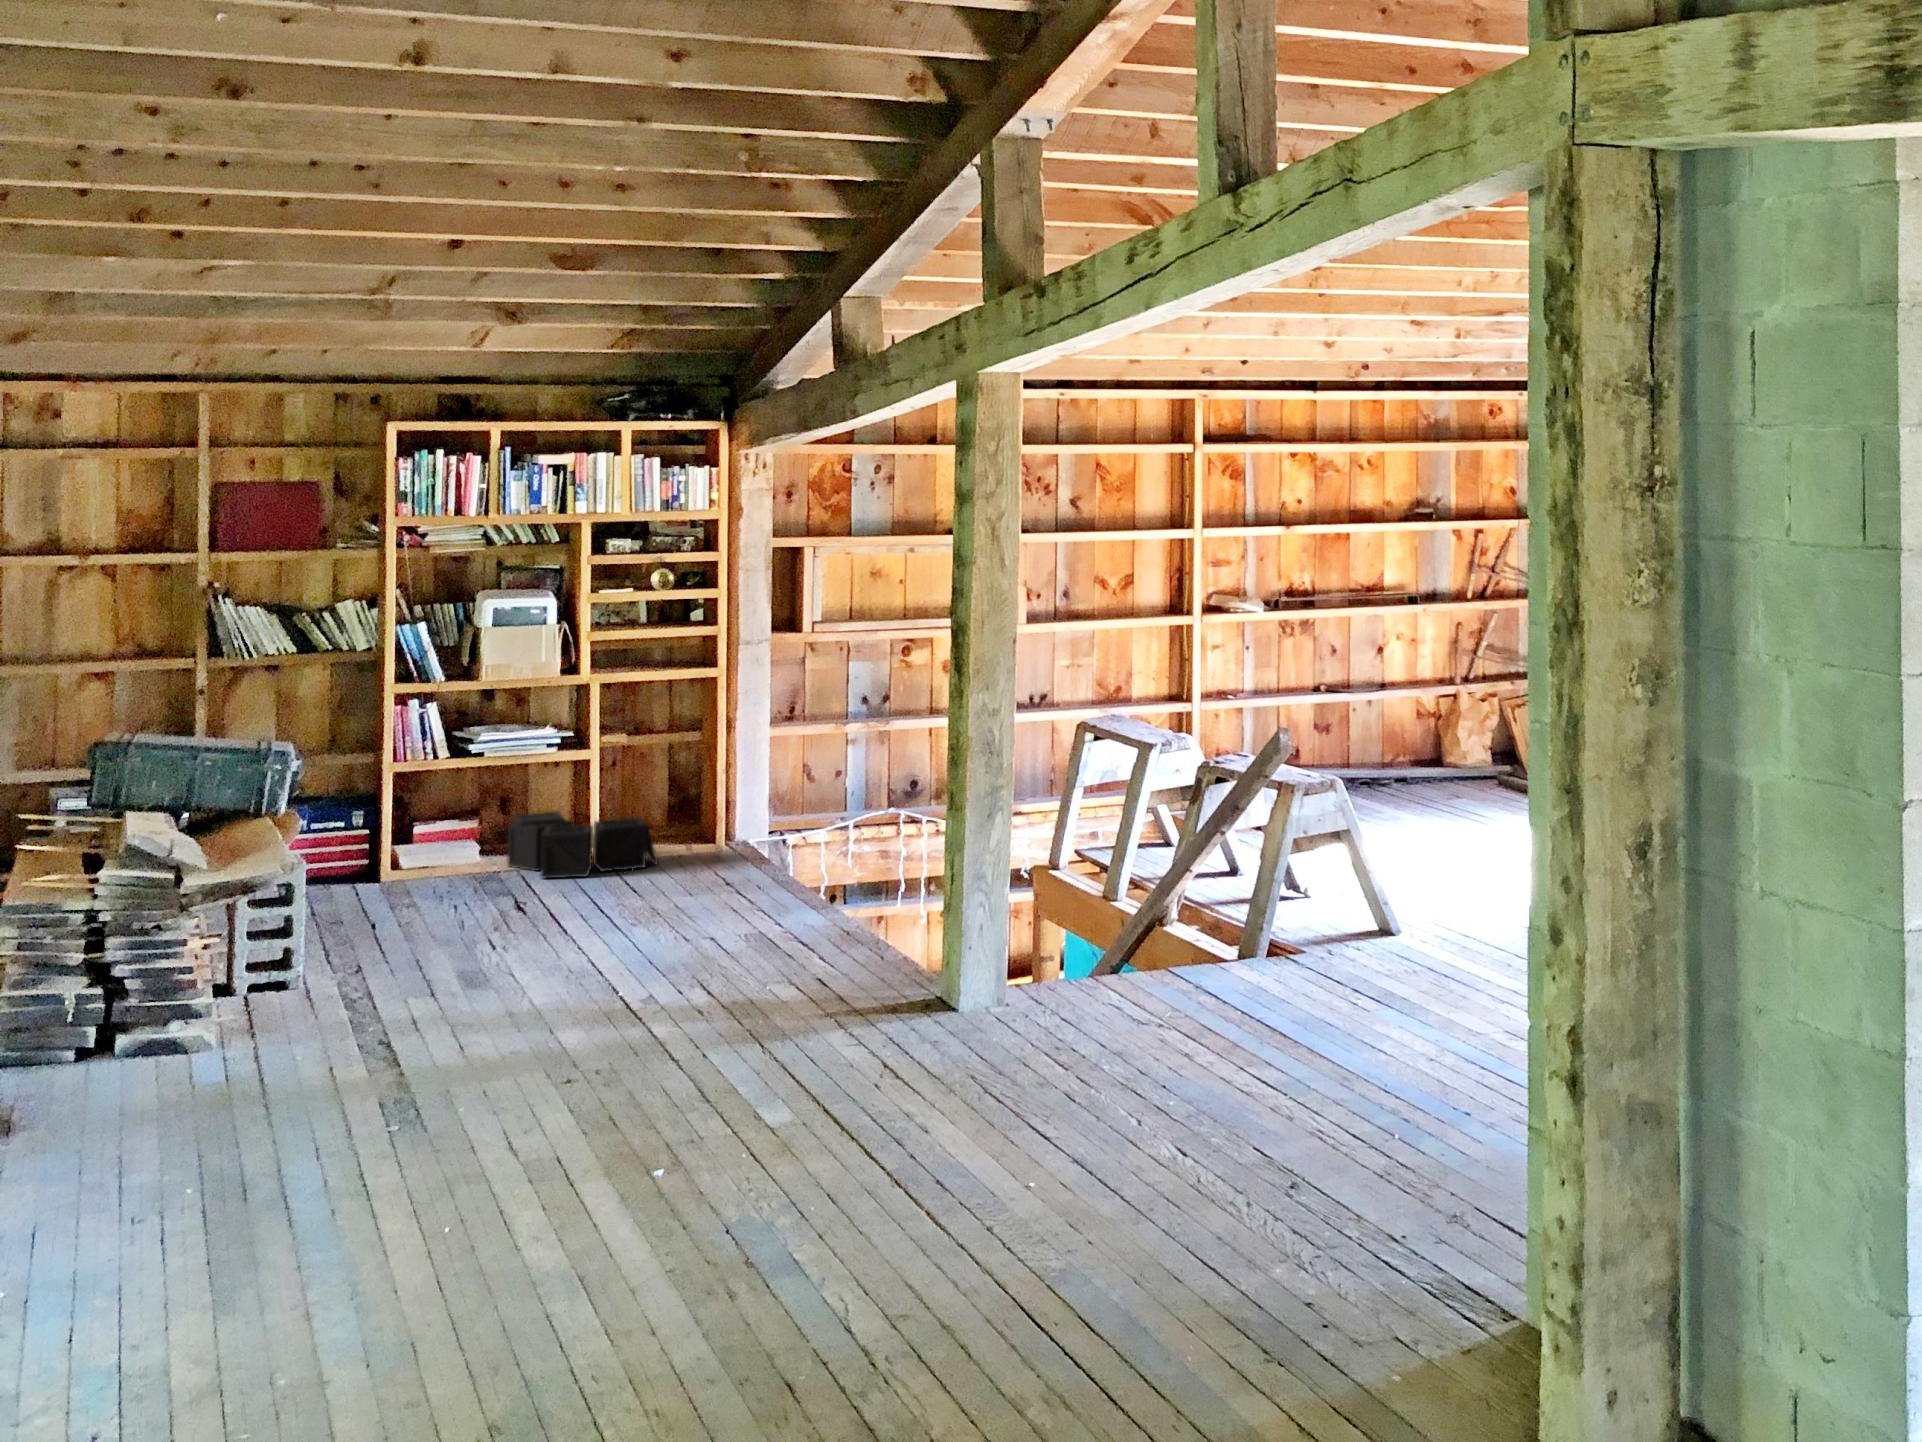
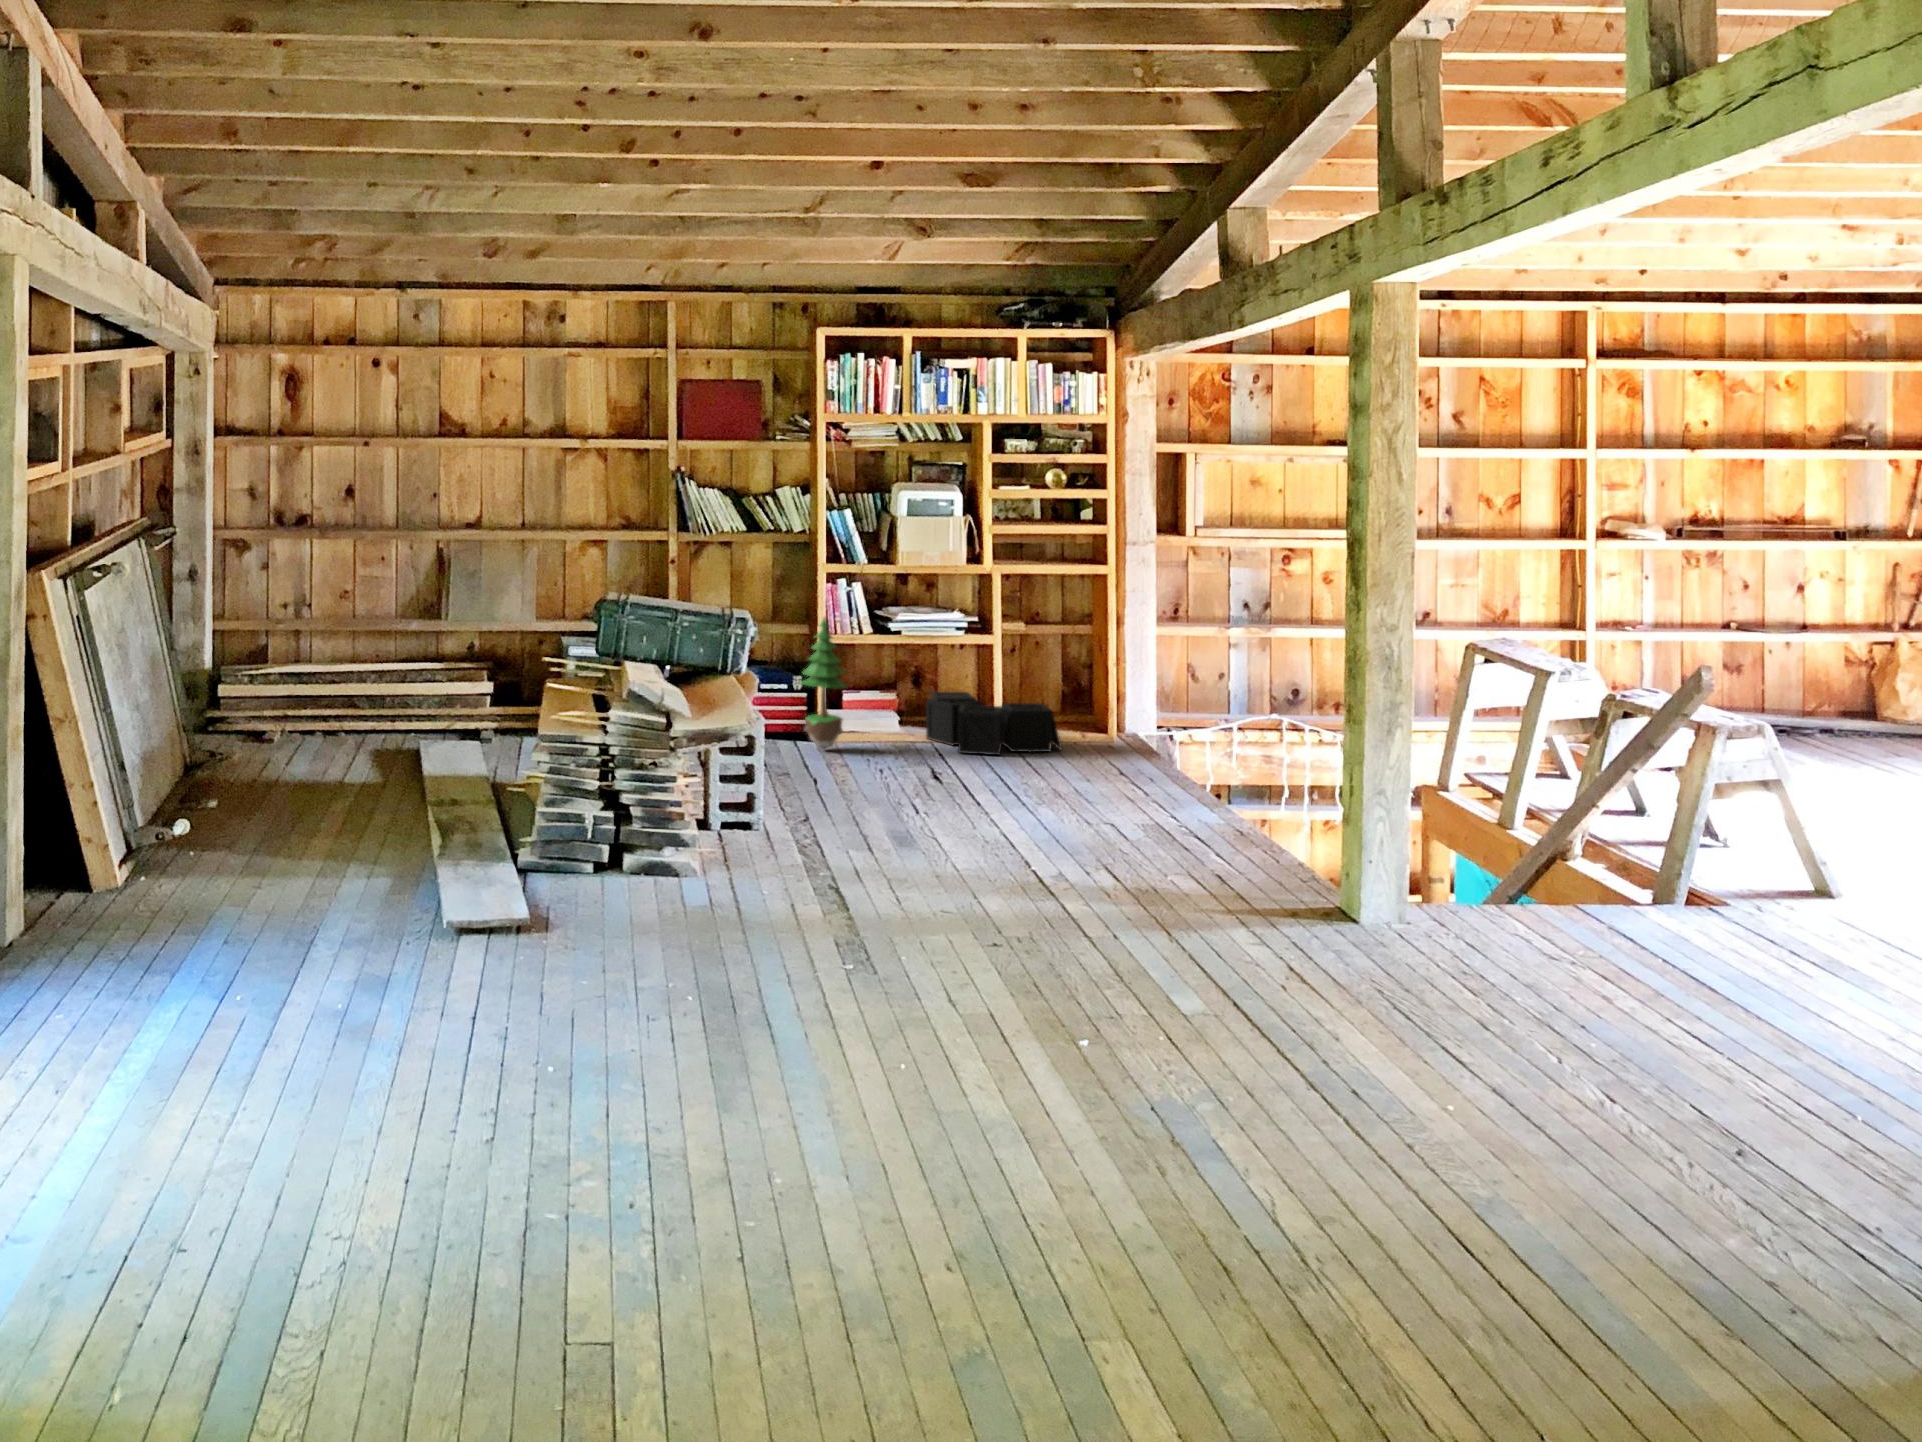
potted tree: none [355,742,413,890] -> present [801,617,848,749]

